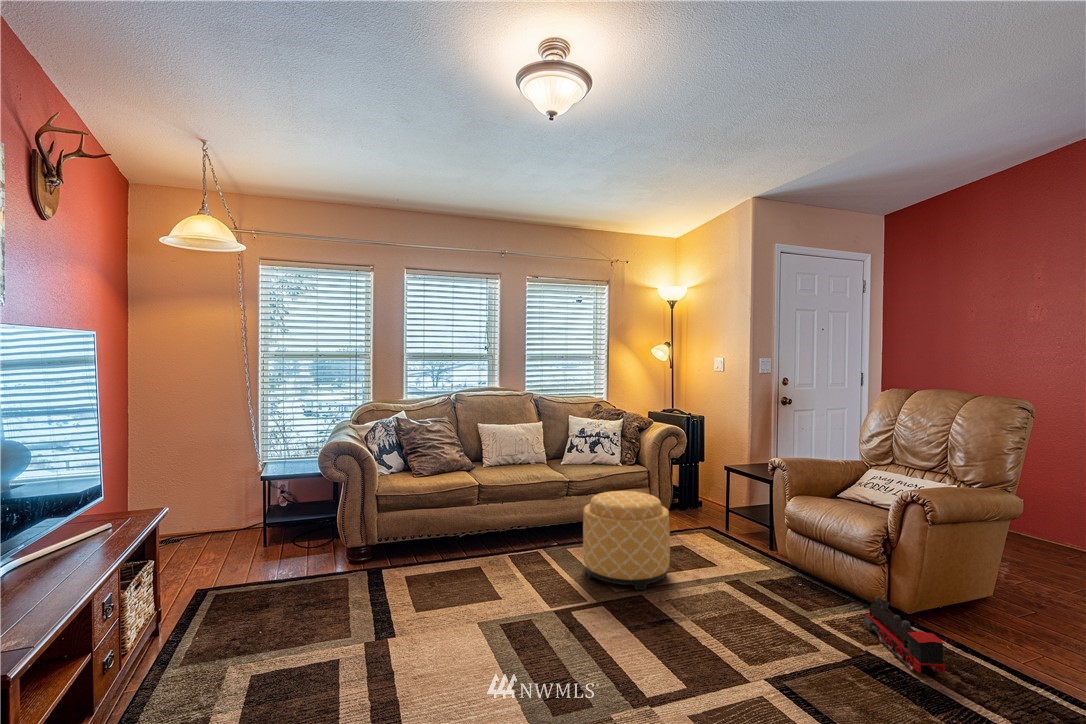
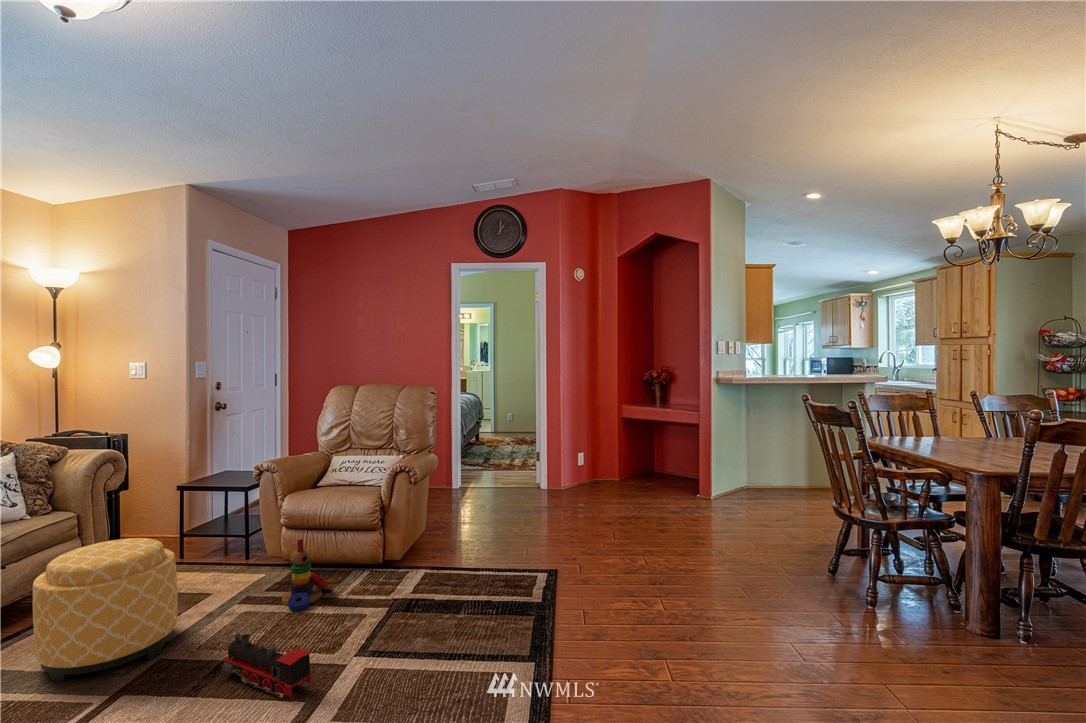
stacking toy: none [756,541,809,612] -> present [282,539,328,611]
toy train: present [864,596,945,674] -> present [222,633,312,698]

